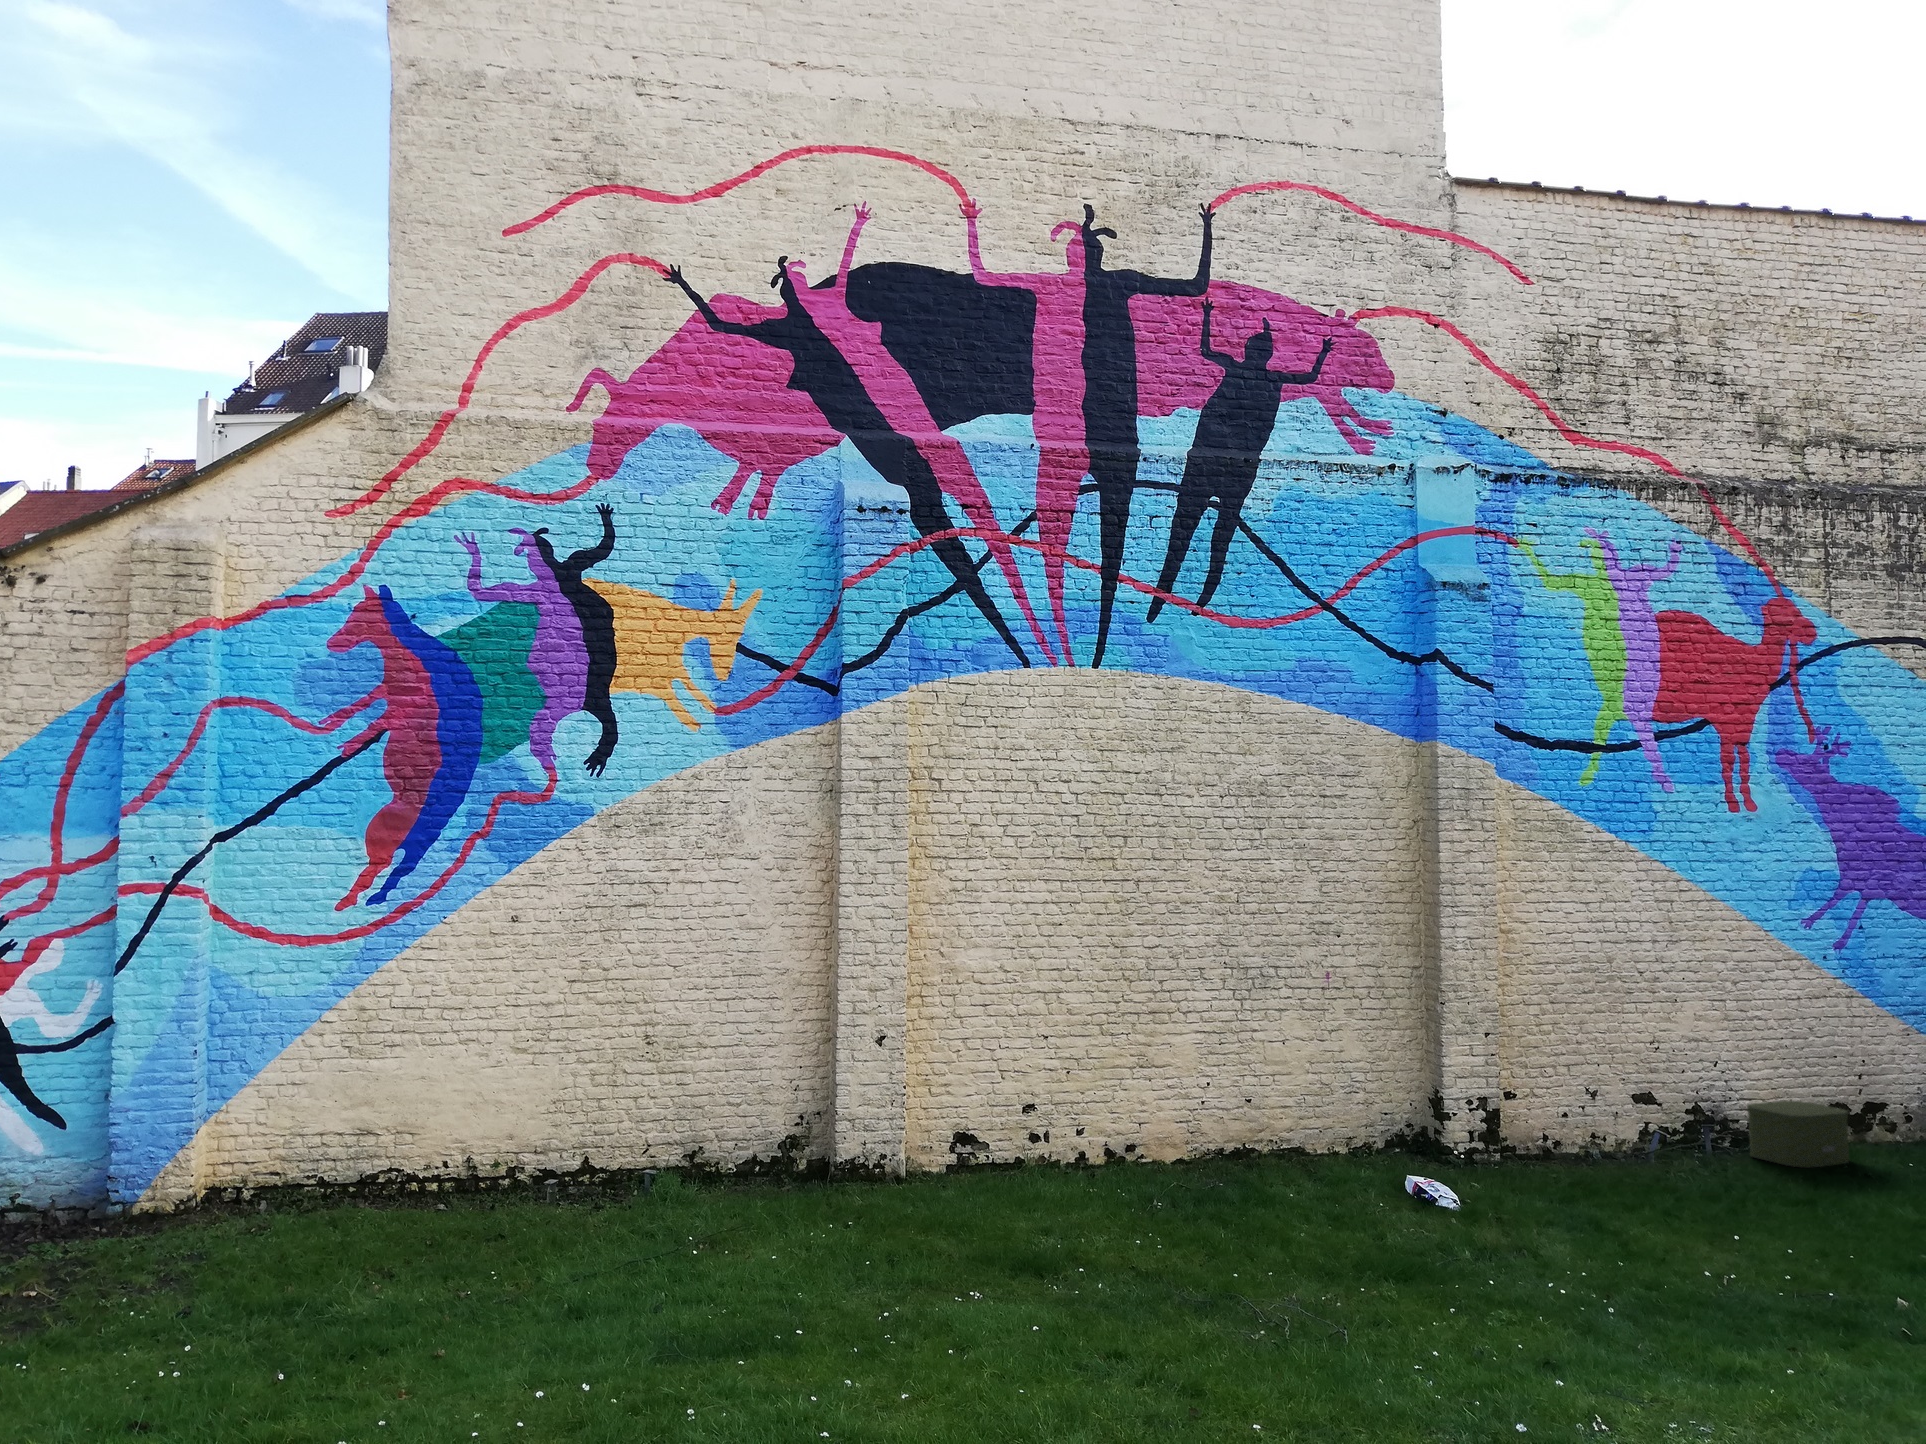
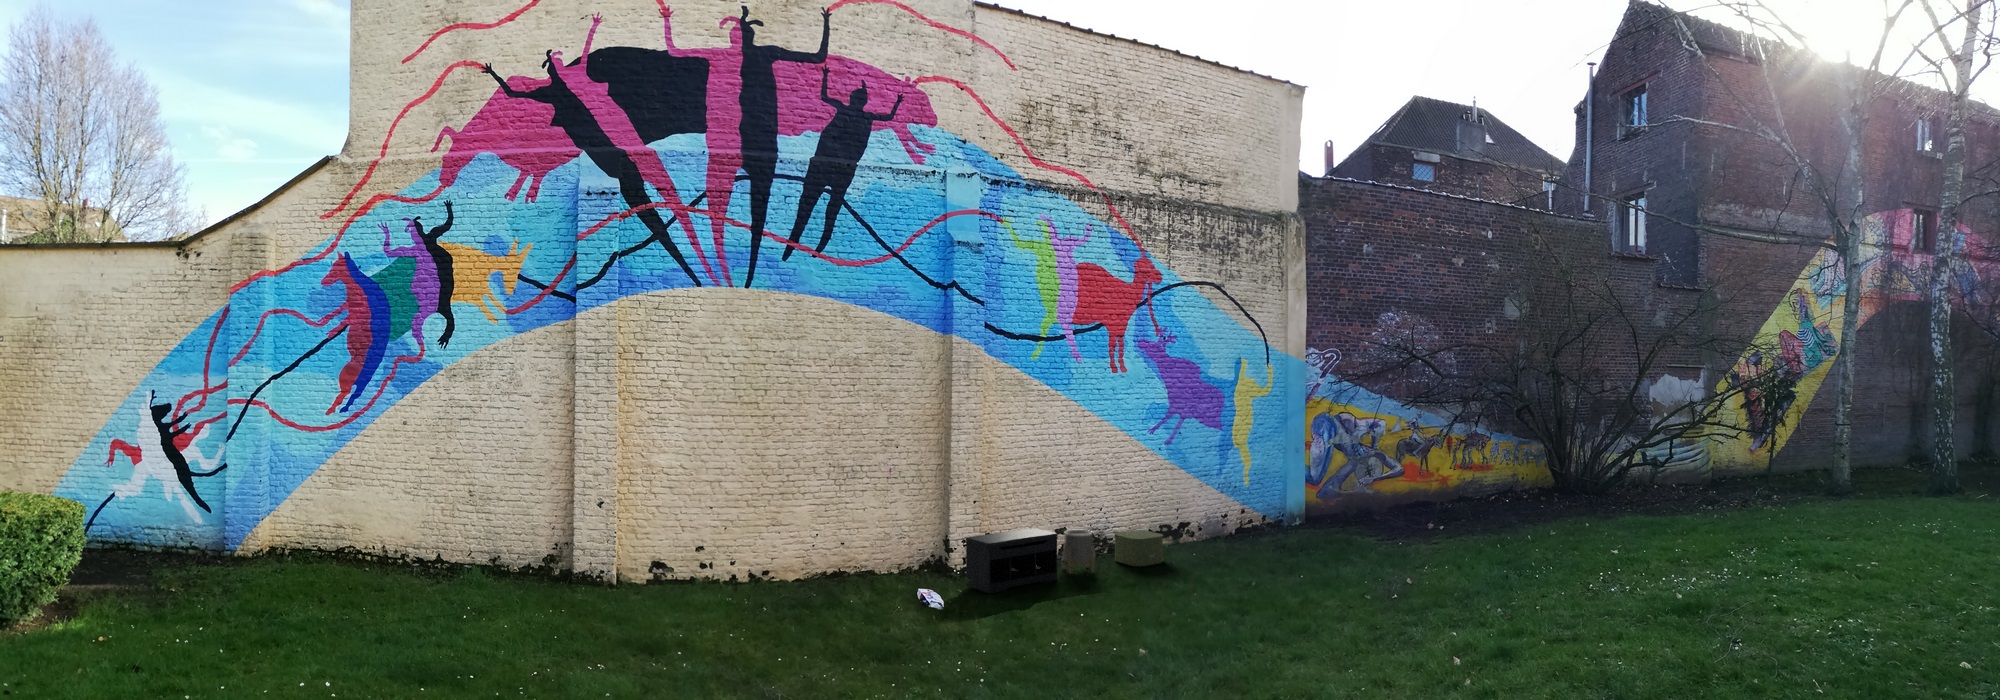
bench: none [1474,1088,1648,1201] -> present [966,528,1058,593]
planter: none [1650,1095,1716,1176] -> present [1063,530,1094,573]

